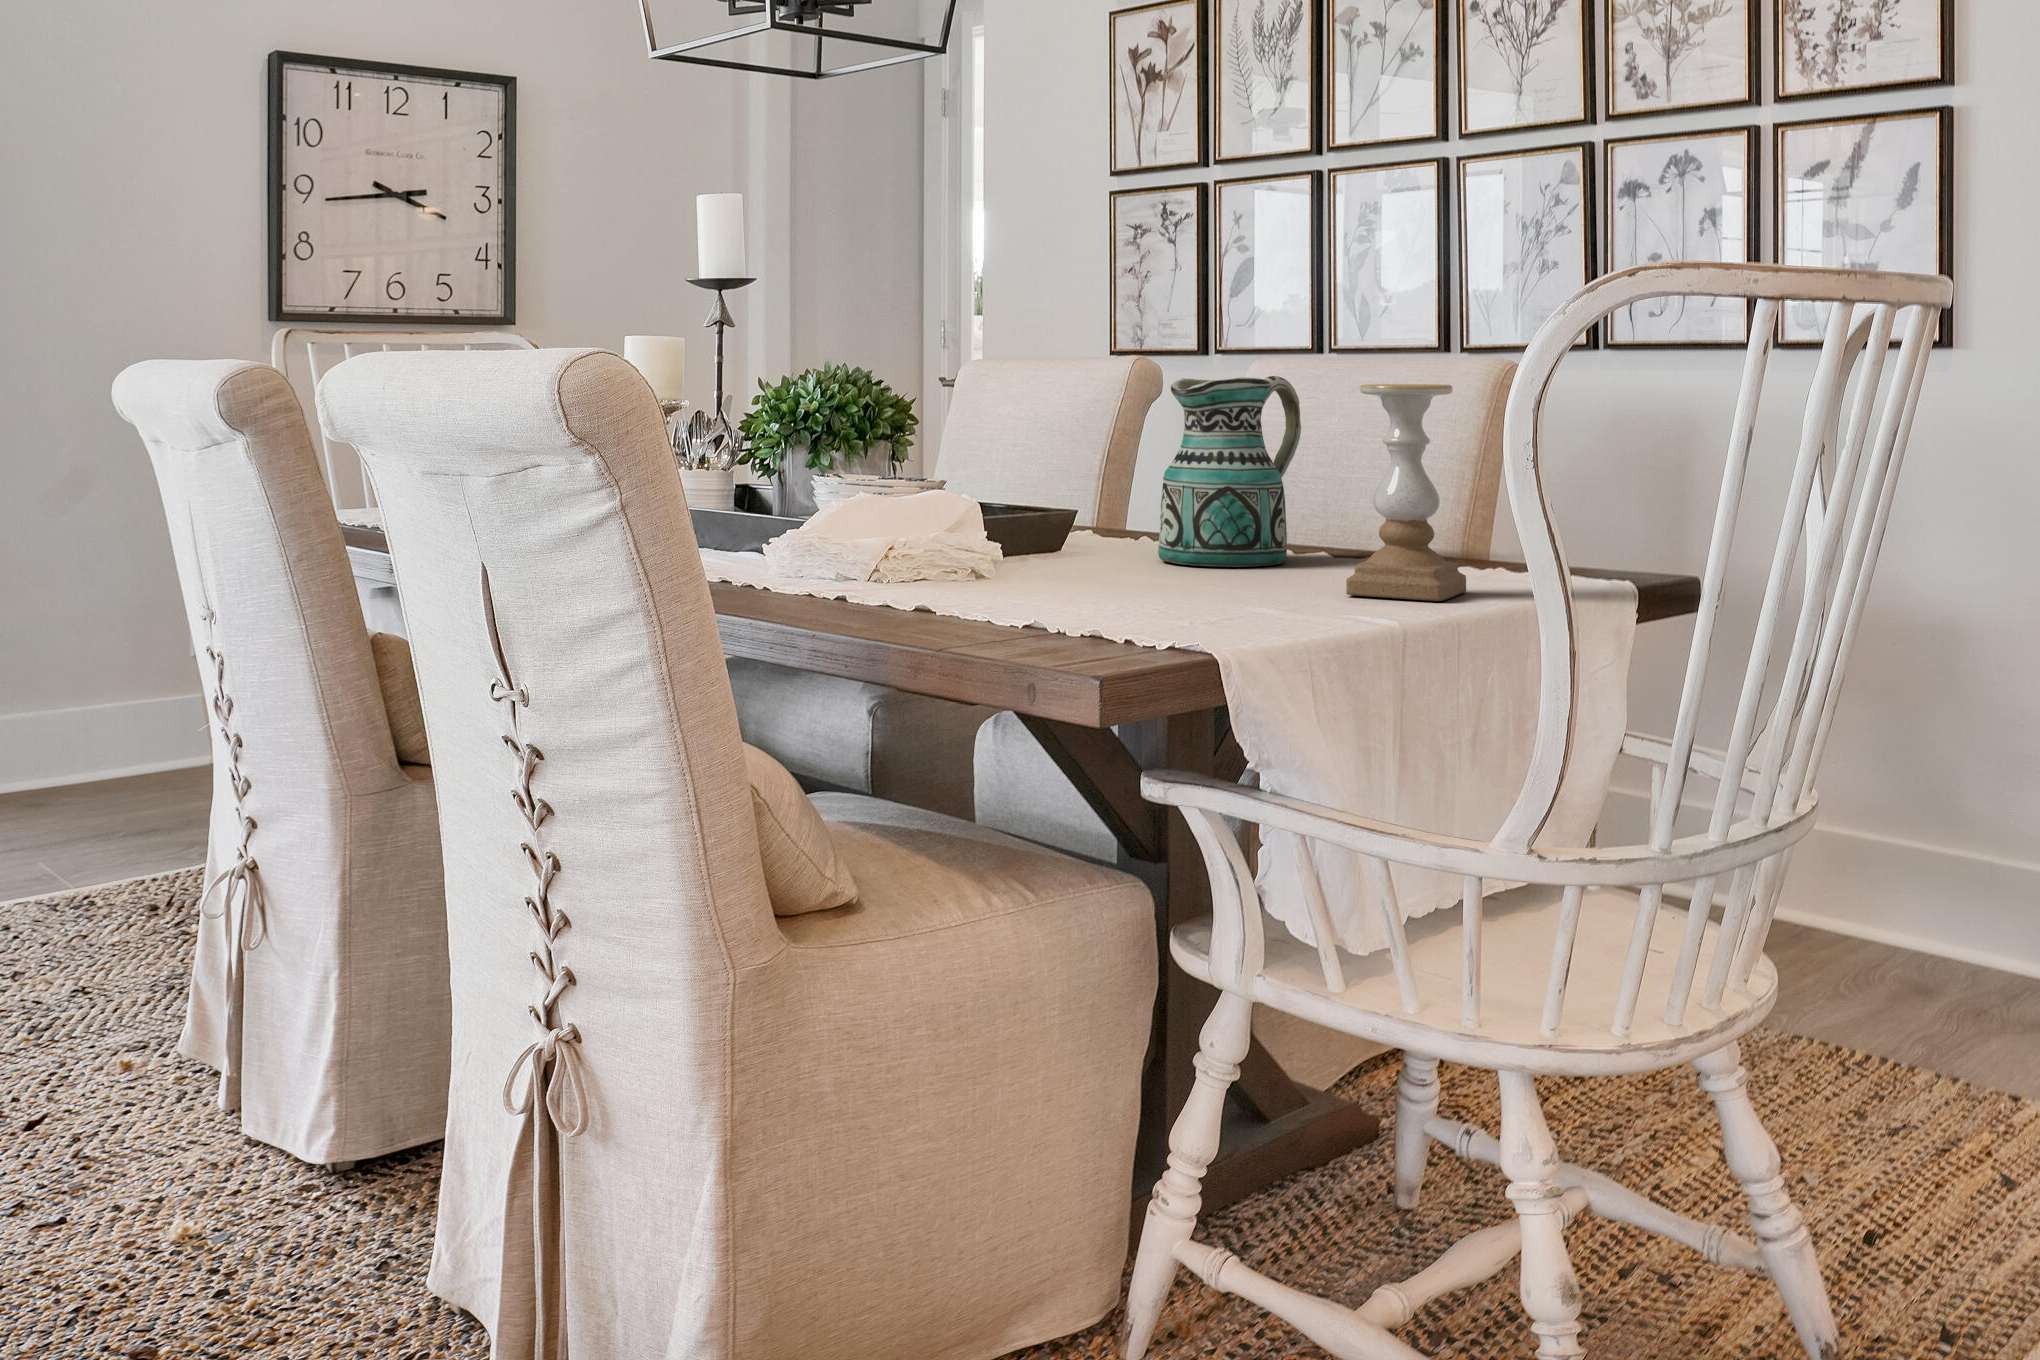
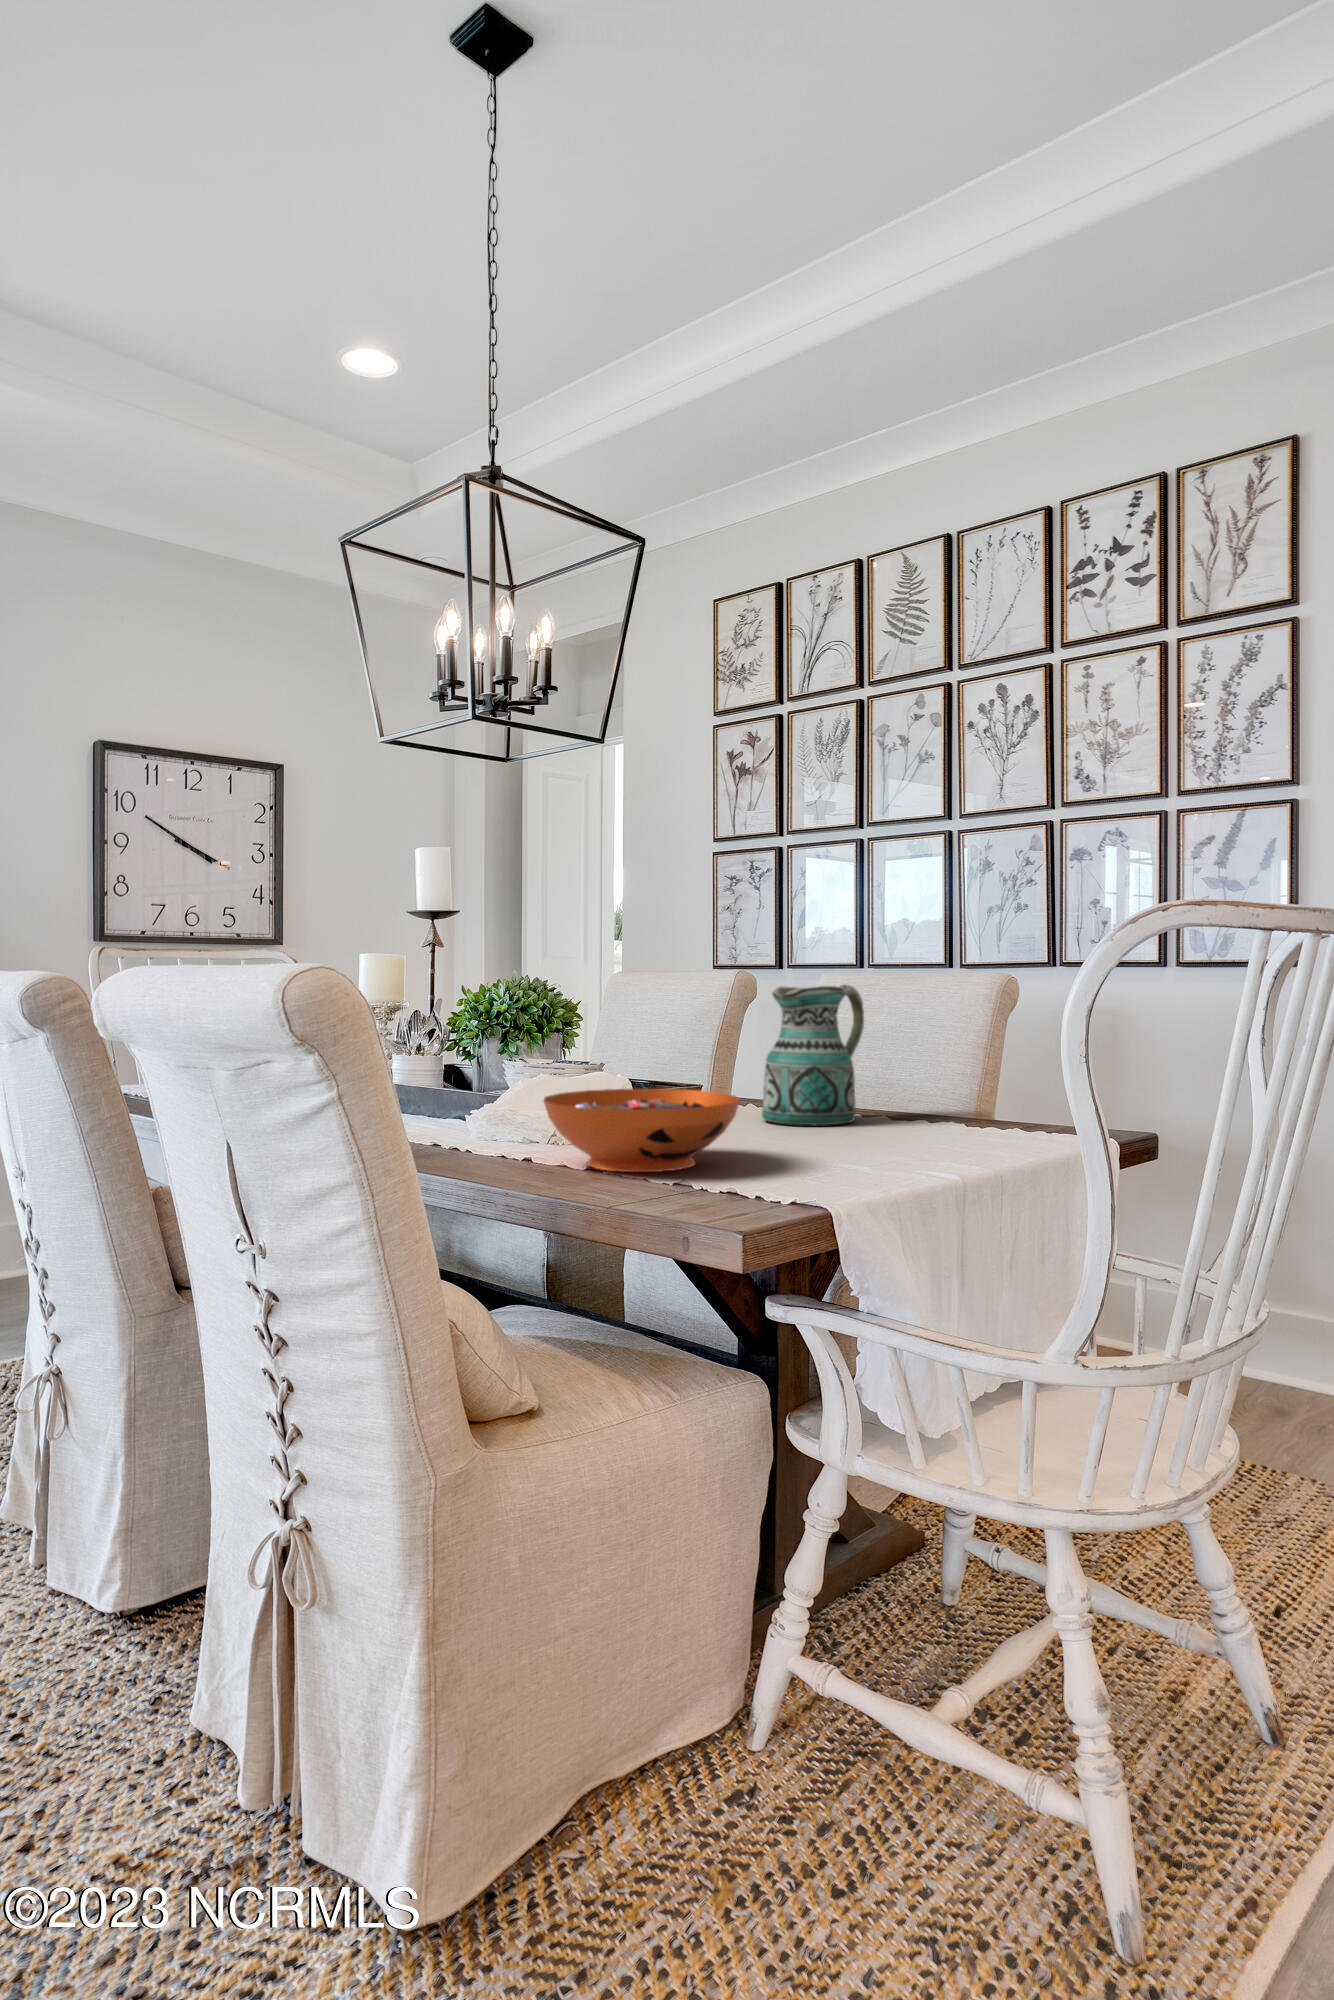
candle holder: present [1346,384,1466,601] -> none [908,992,994,1154]
decorative bowl: none [861,512,1116,617] -> present [544,1089,740,1172]

